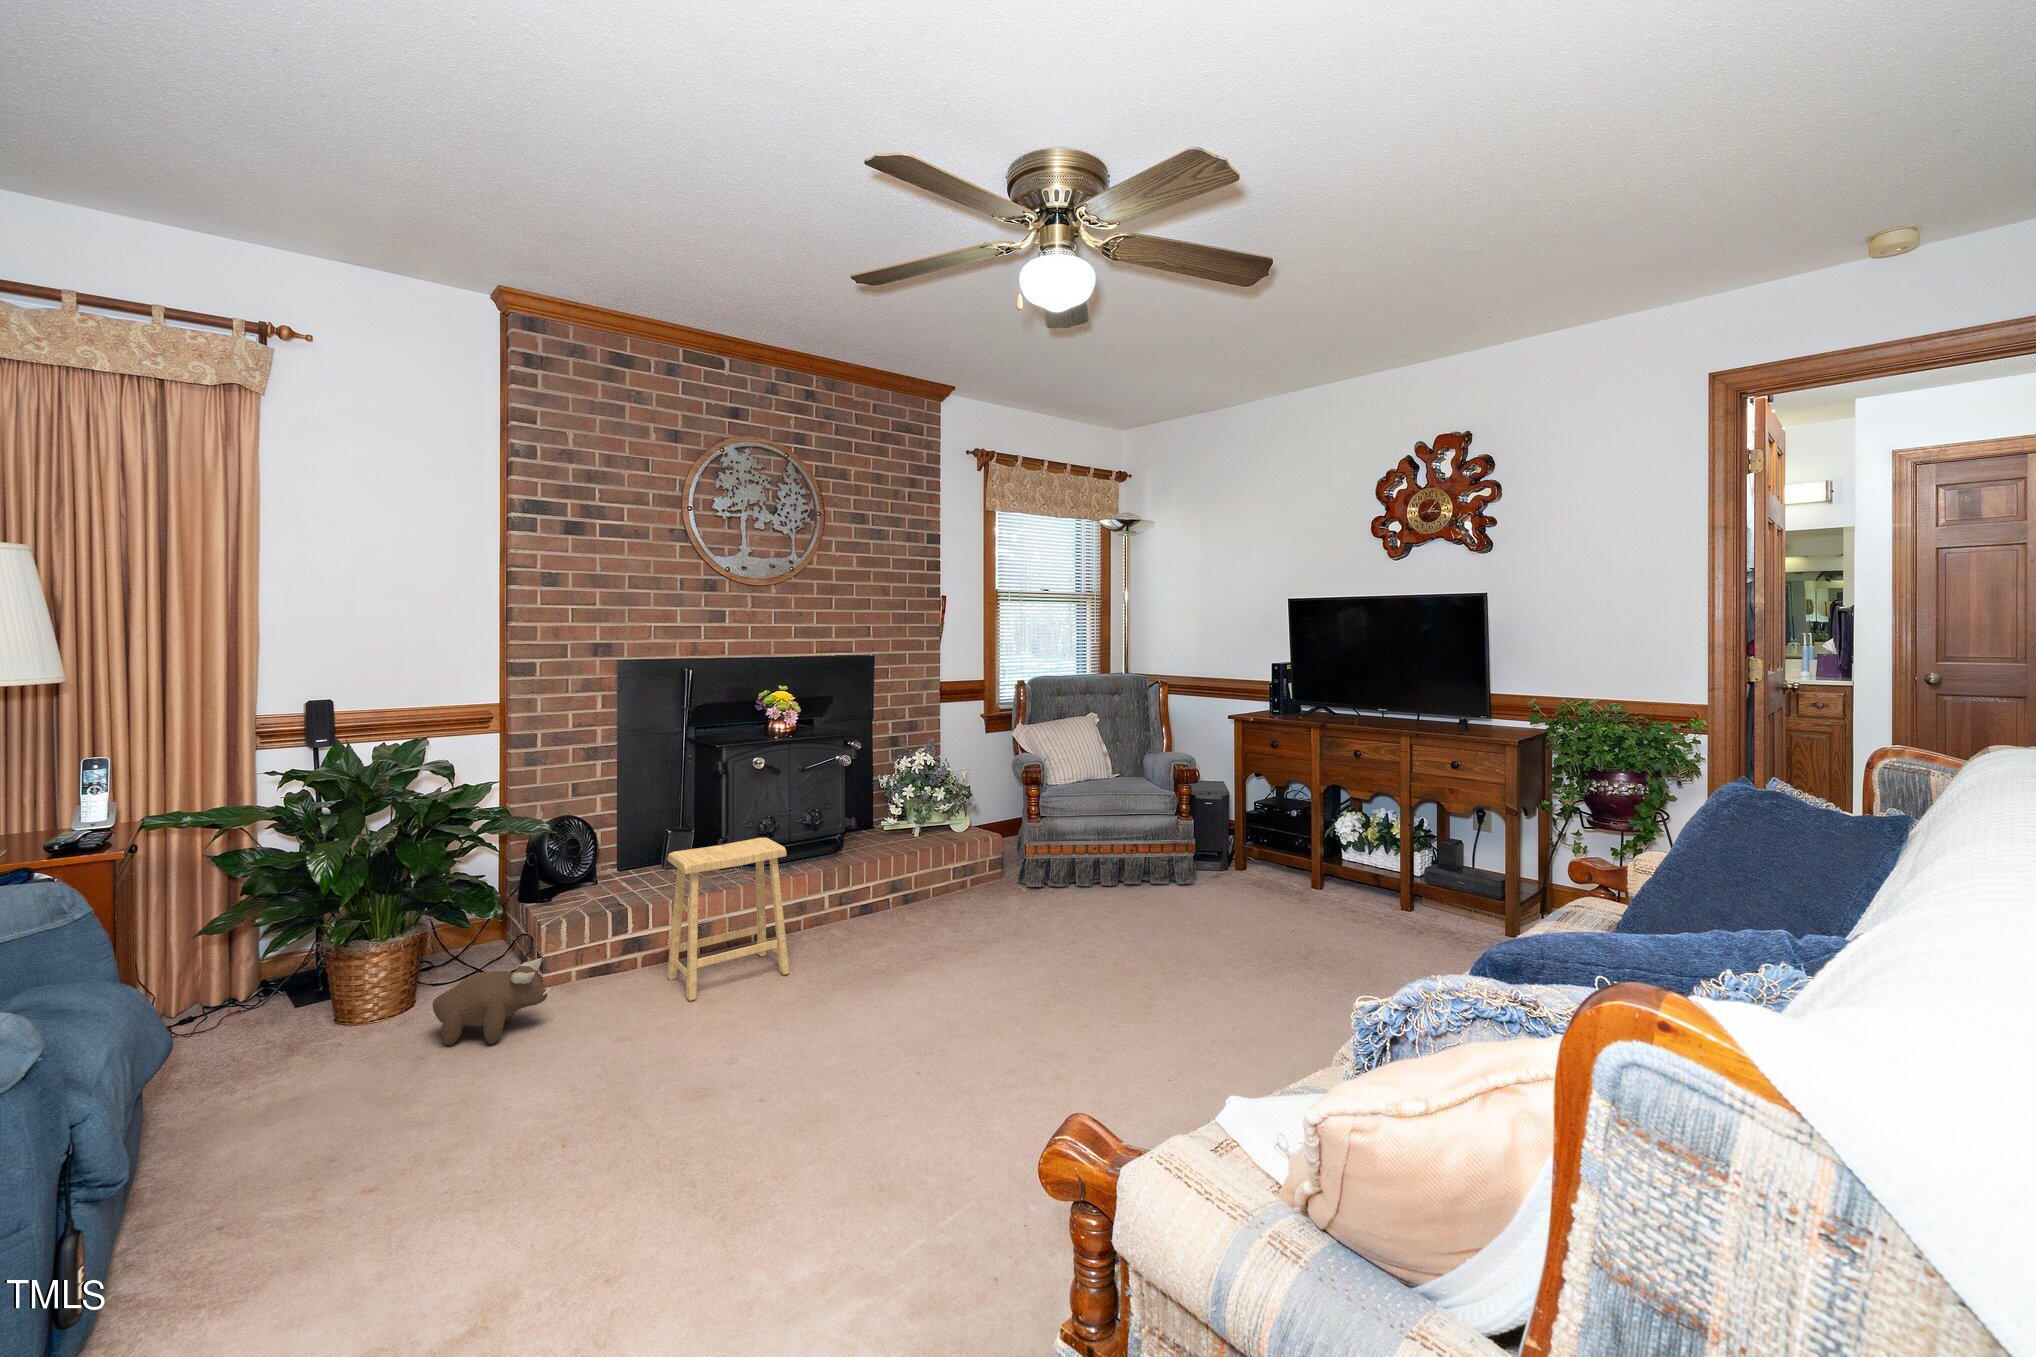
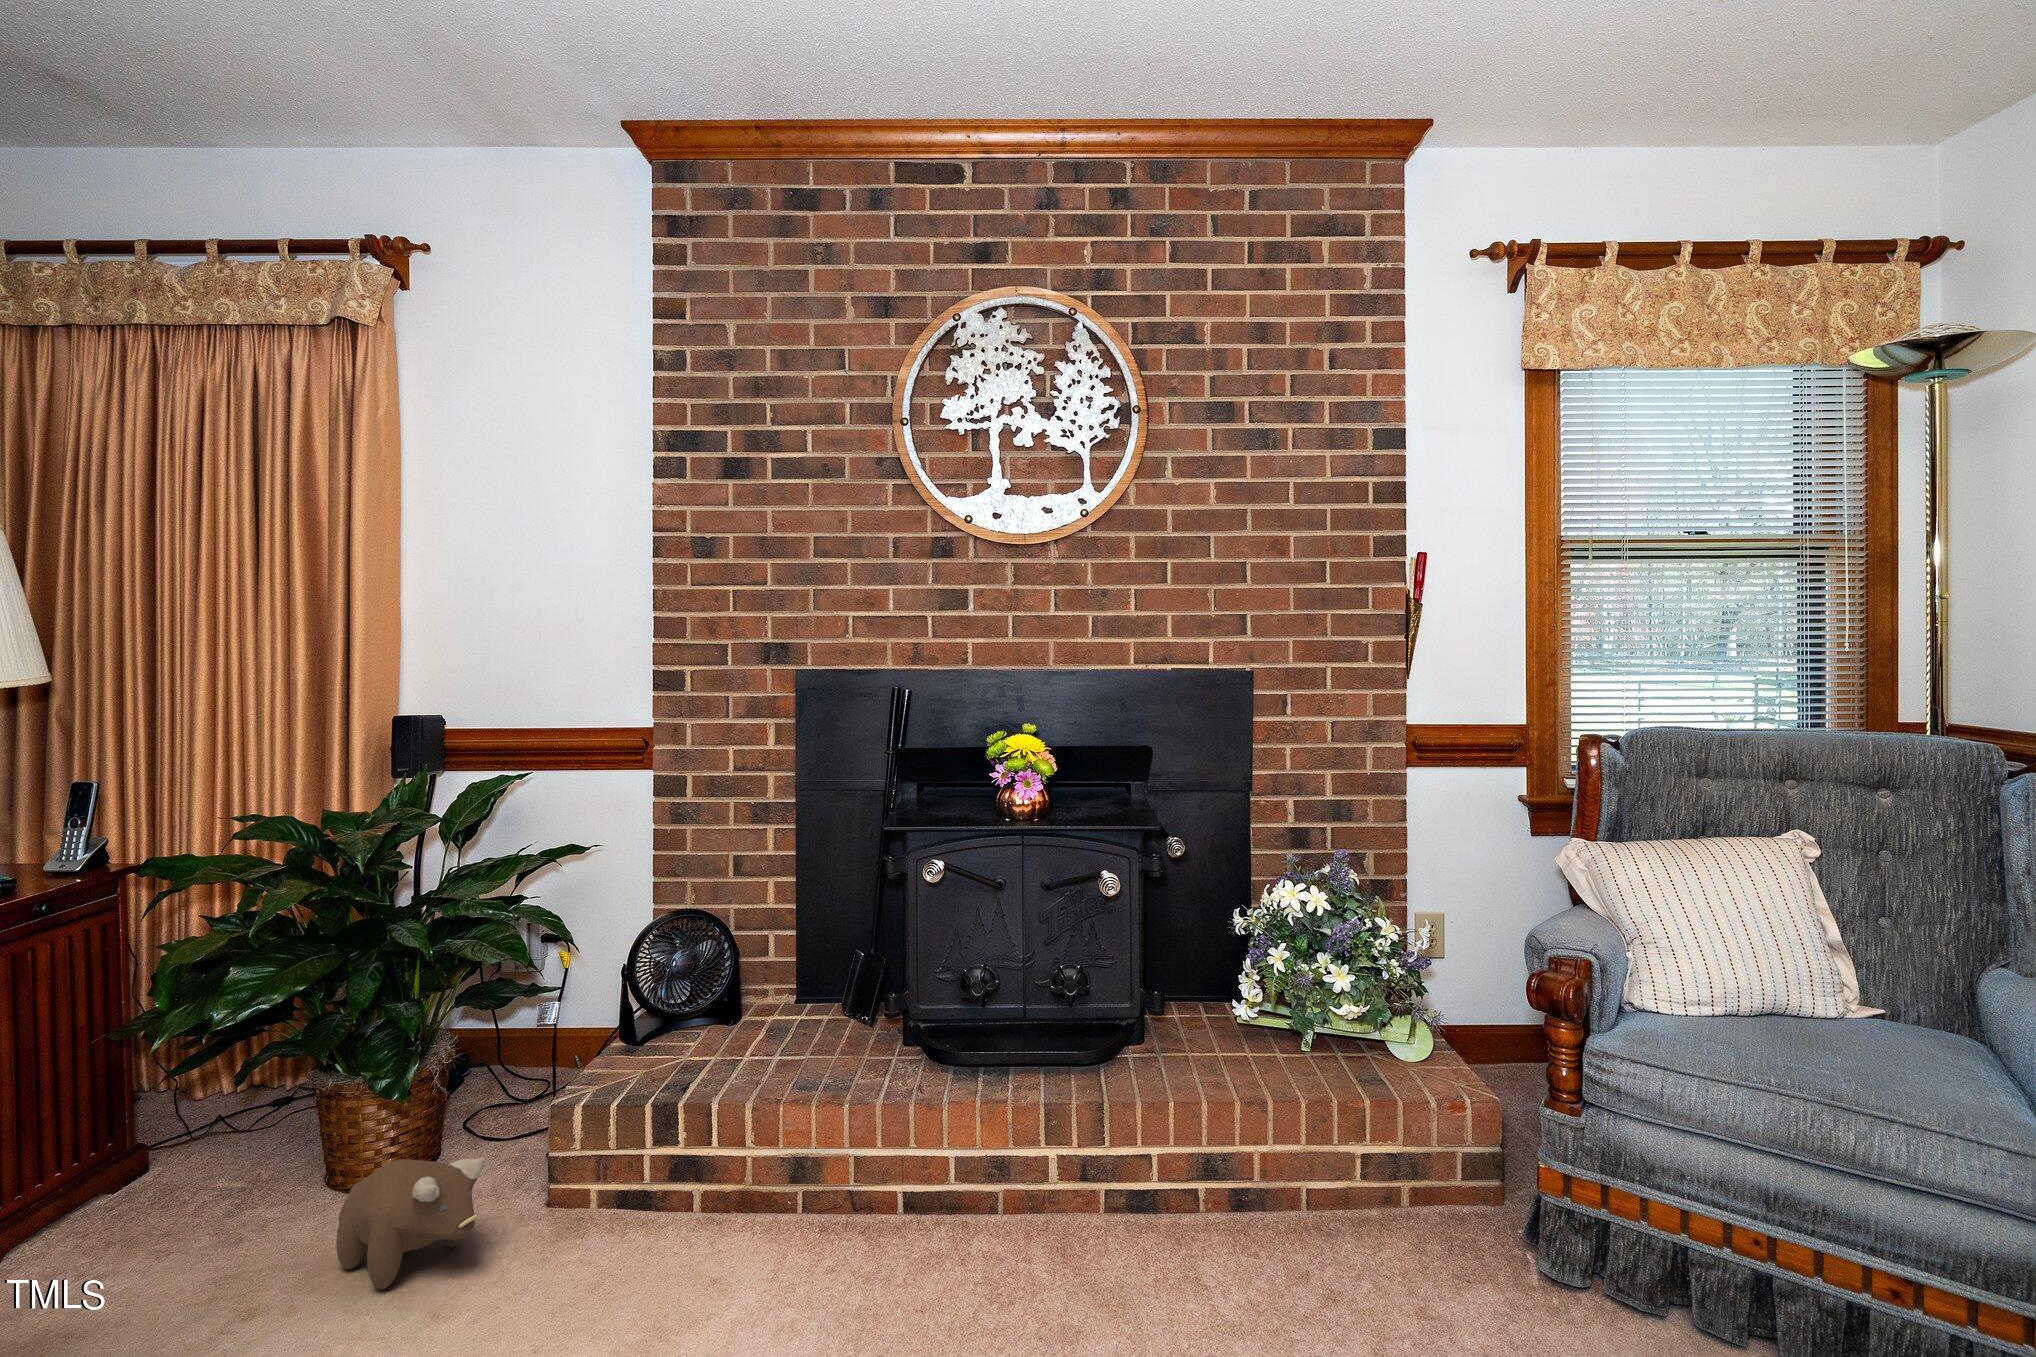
footstool: present [667,838,789,1001] -> none [679,1009,896,1310]

